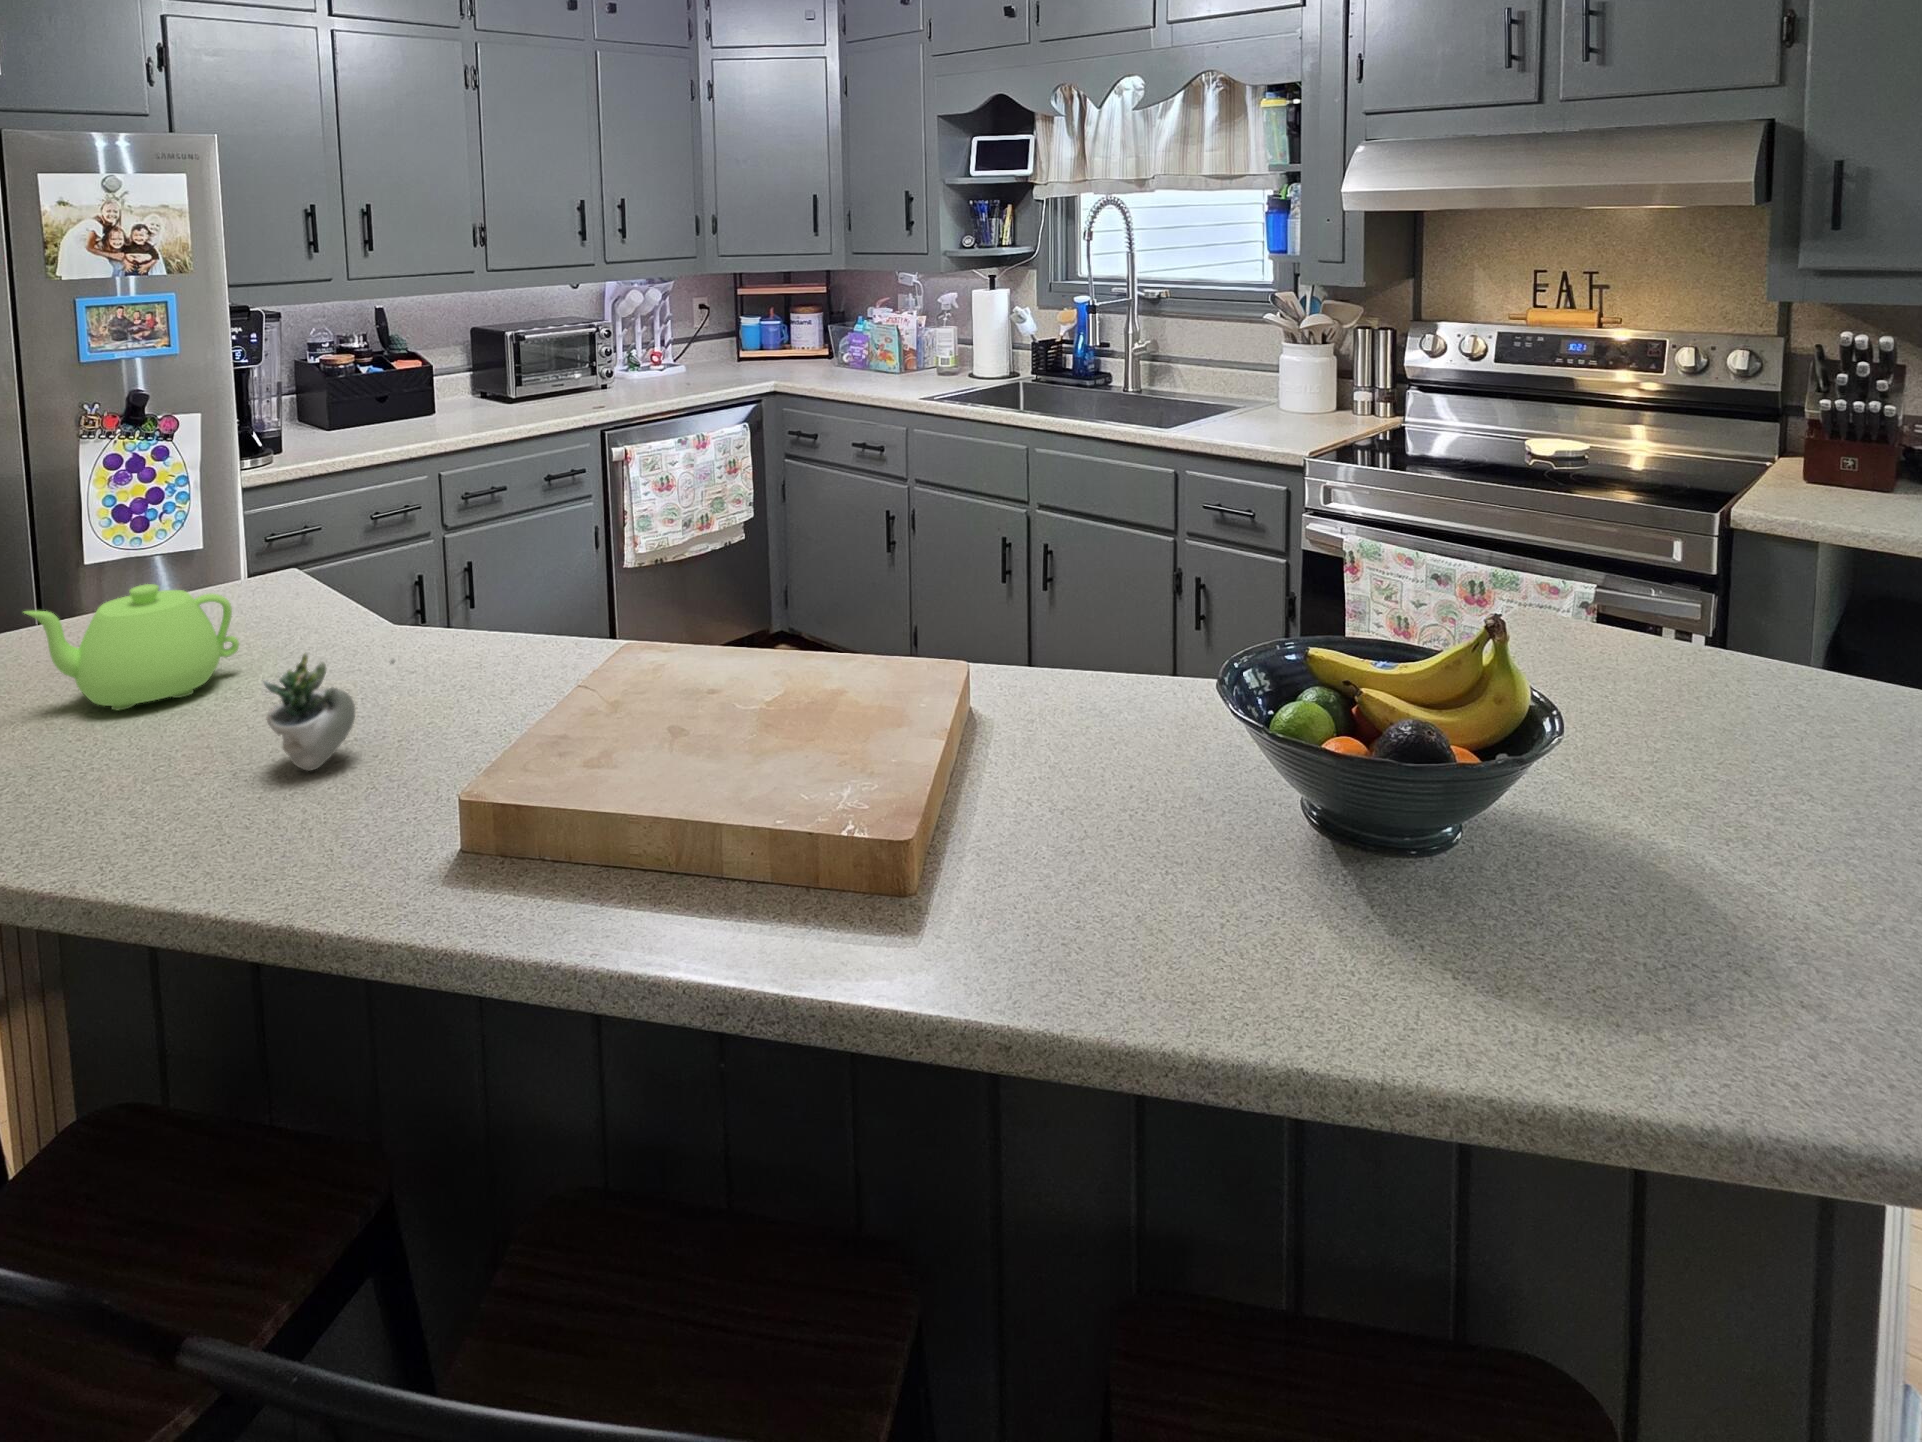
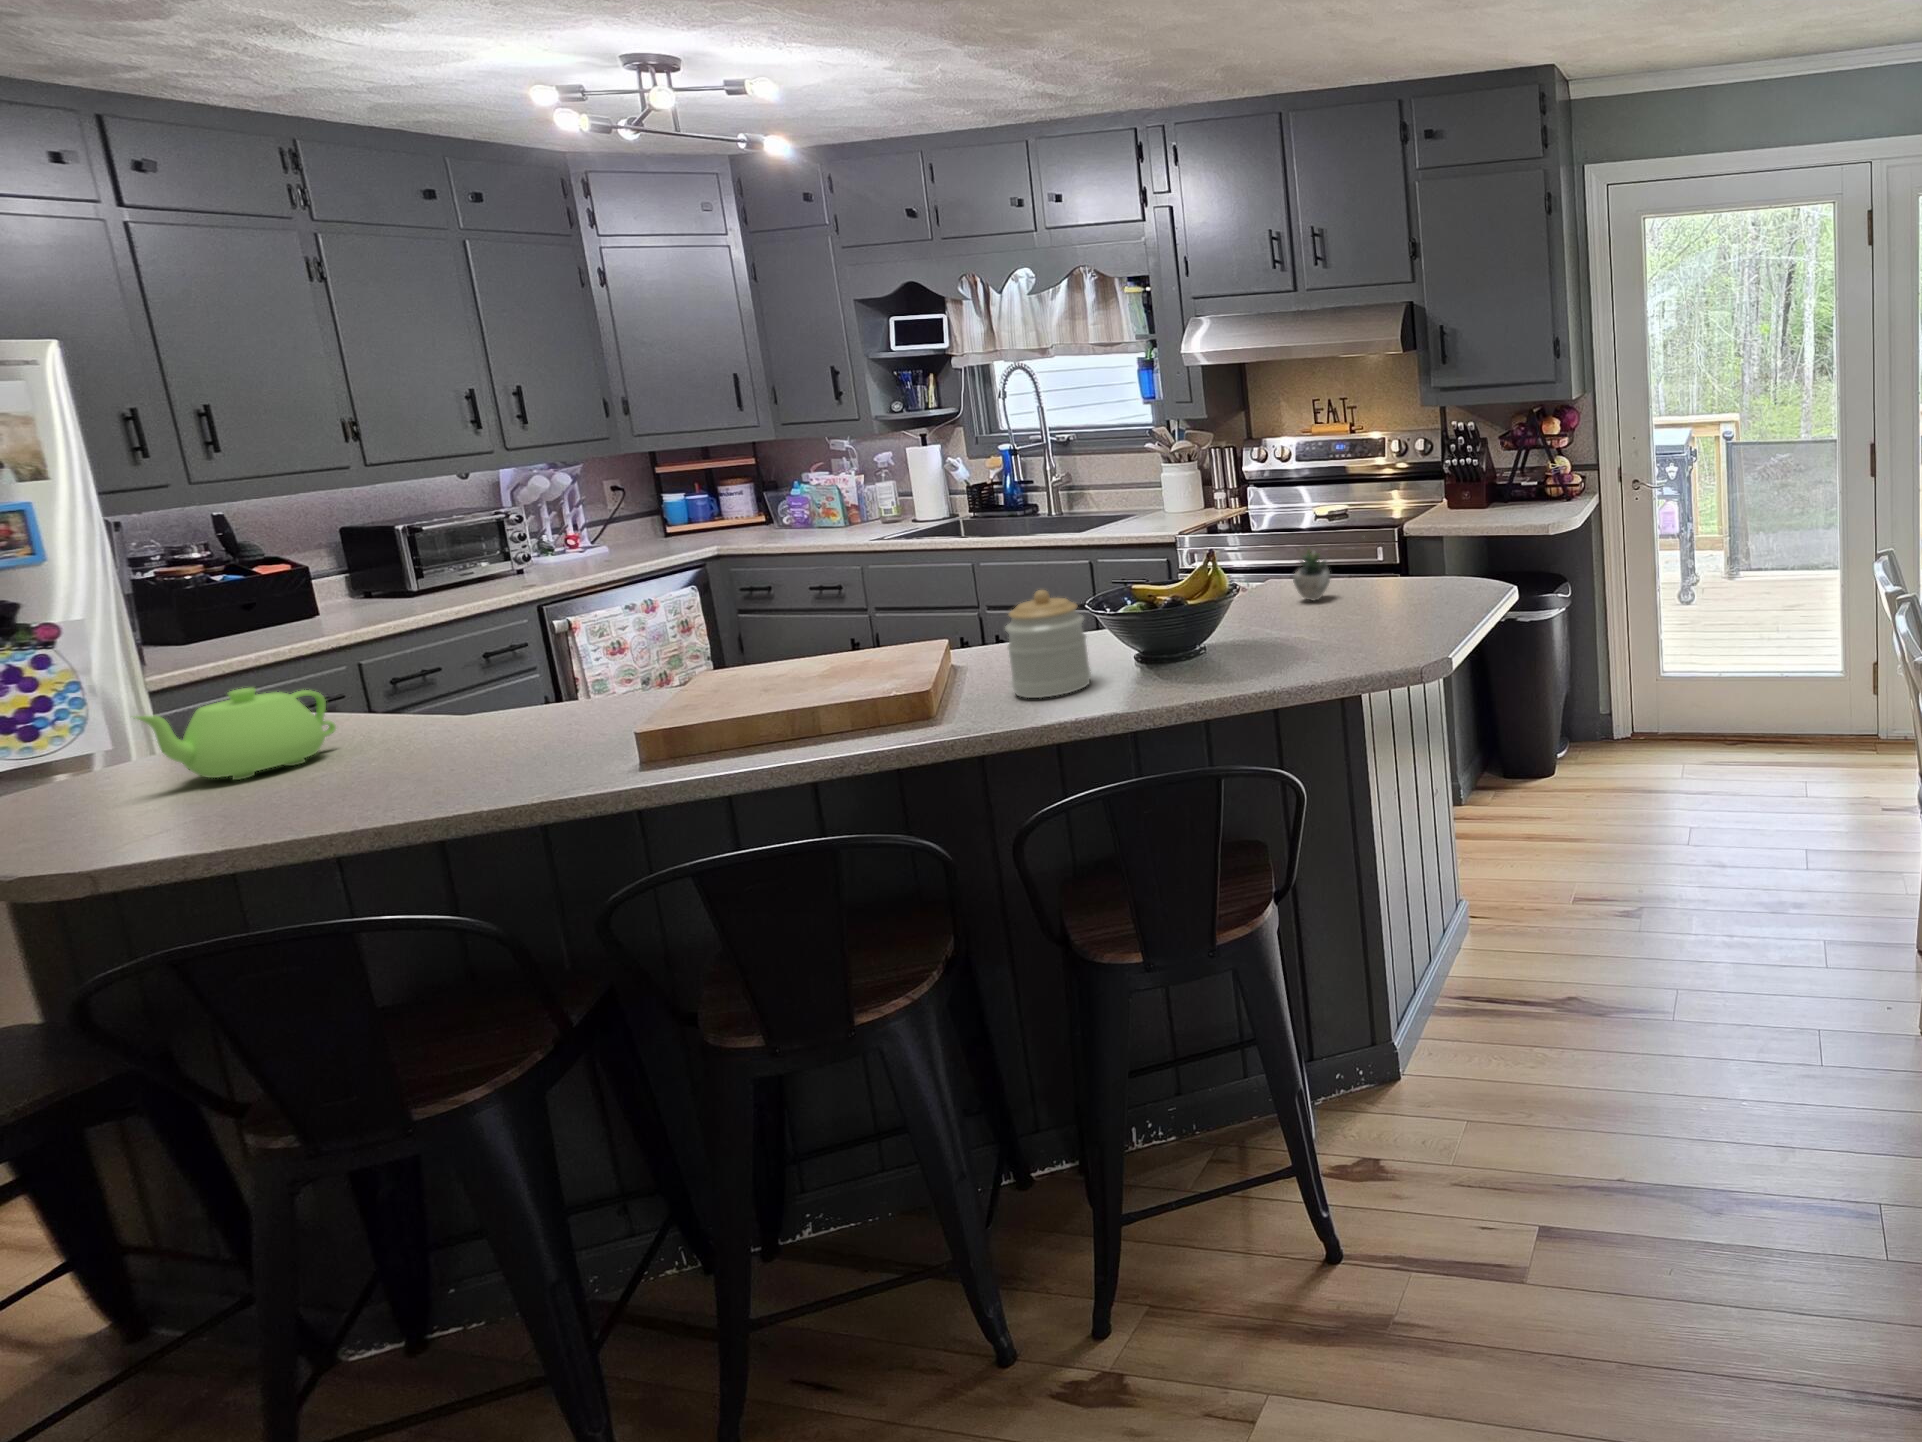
succulent plant: present [264,653,395,771] -> present [1293,548,1330,600]
jar: none [1084,699,1252,957] -> present [1005,590,1091,698]

